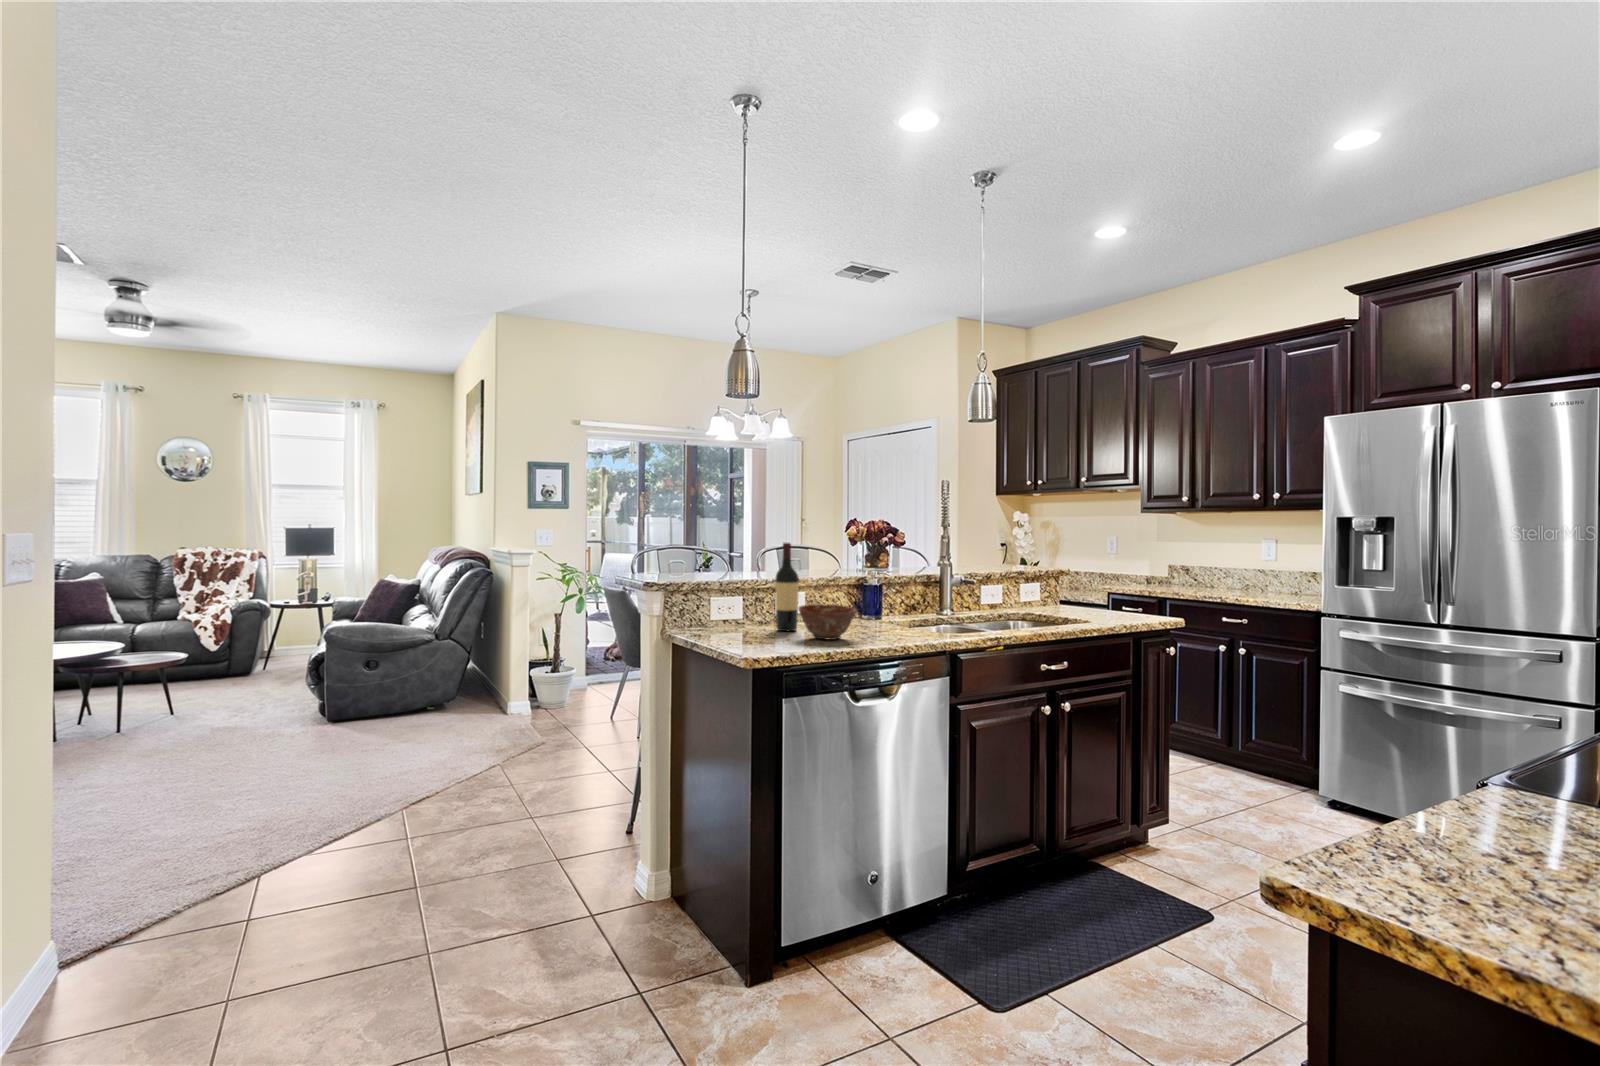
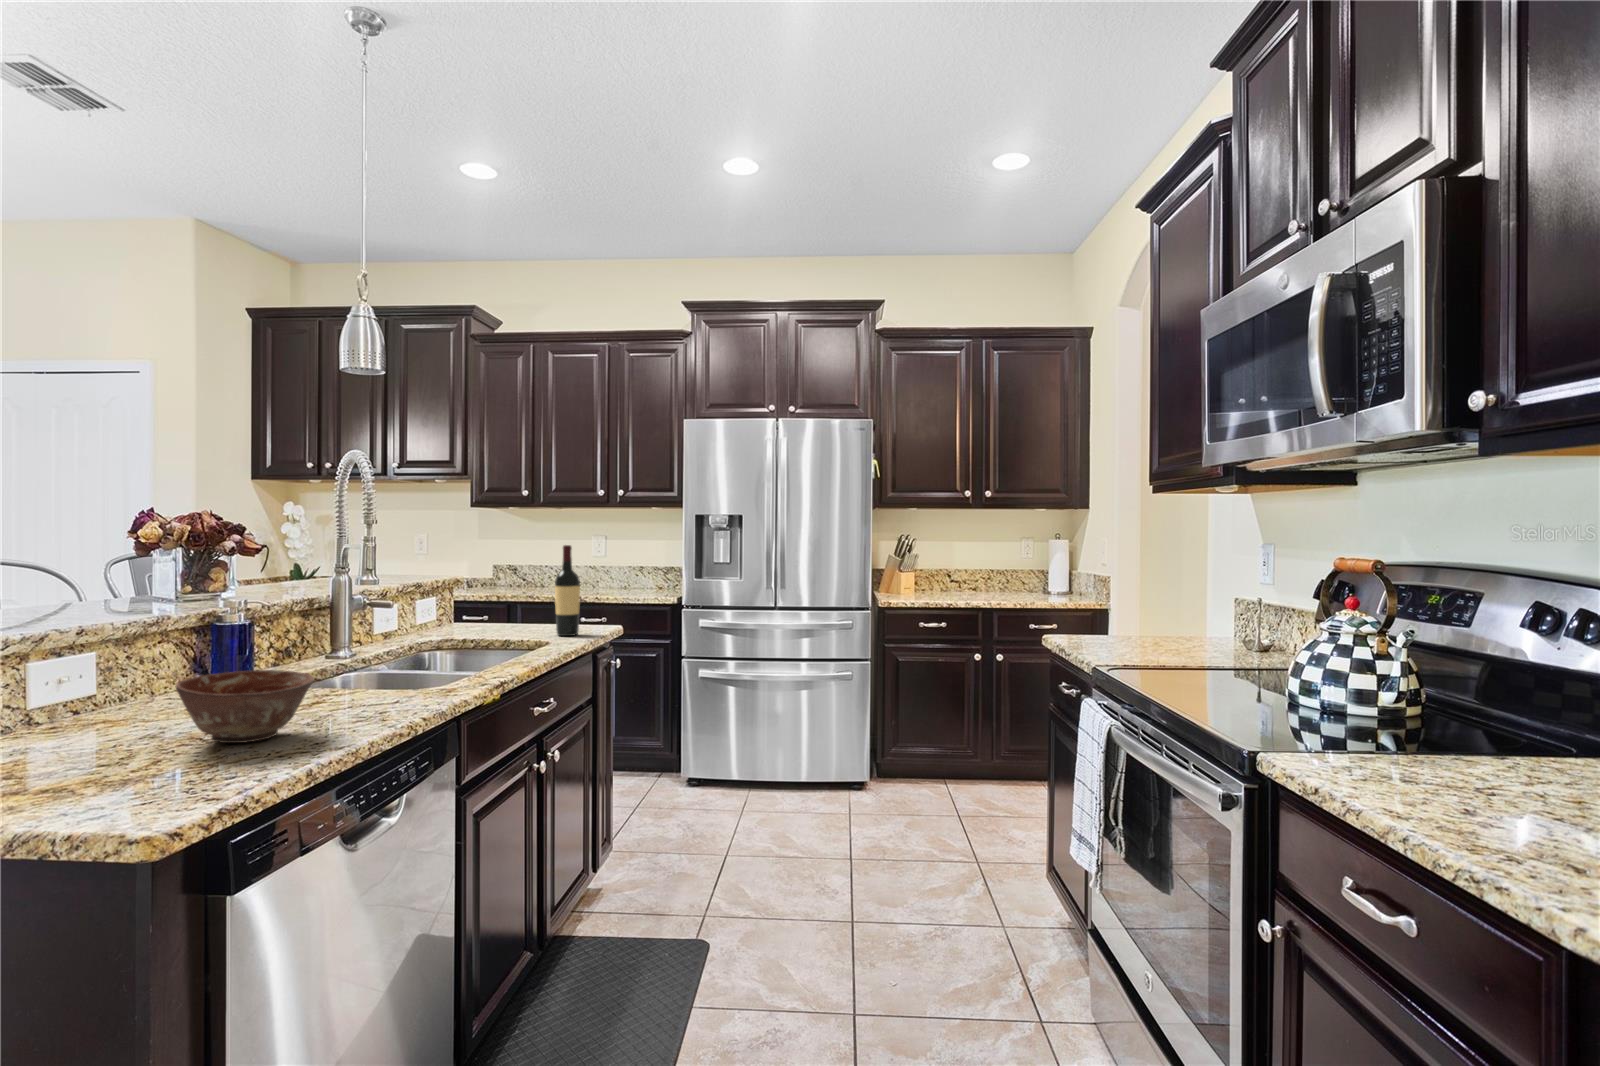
wine bottle: present [775,542,799,631] -> present [555,545,580,636]

